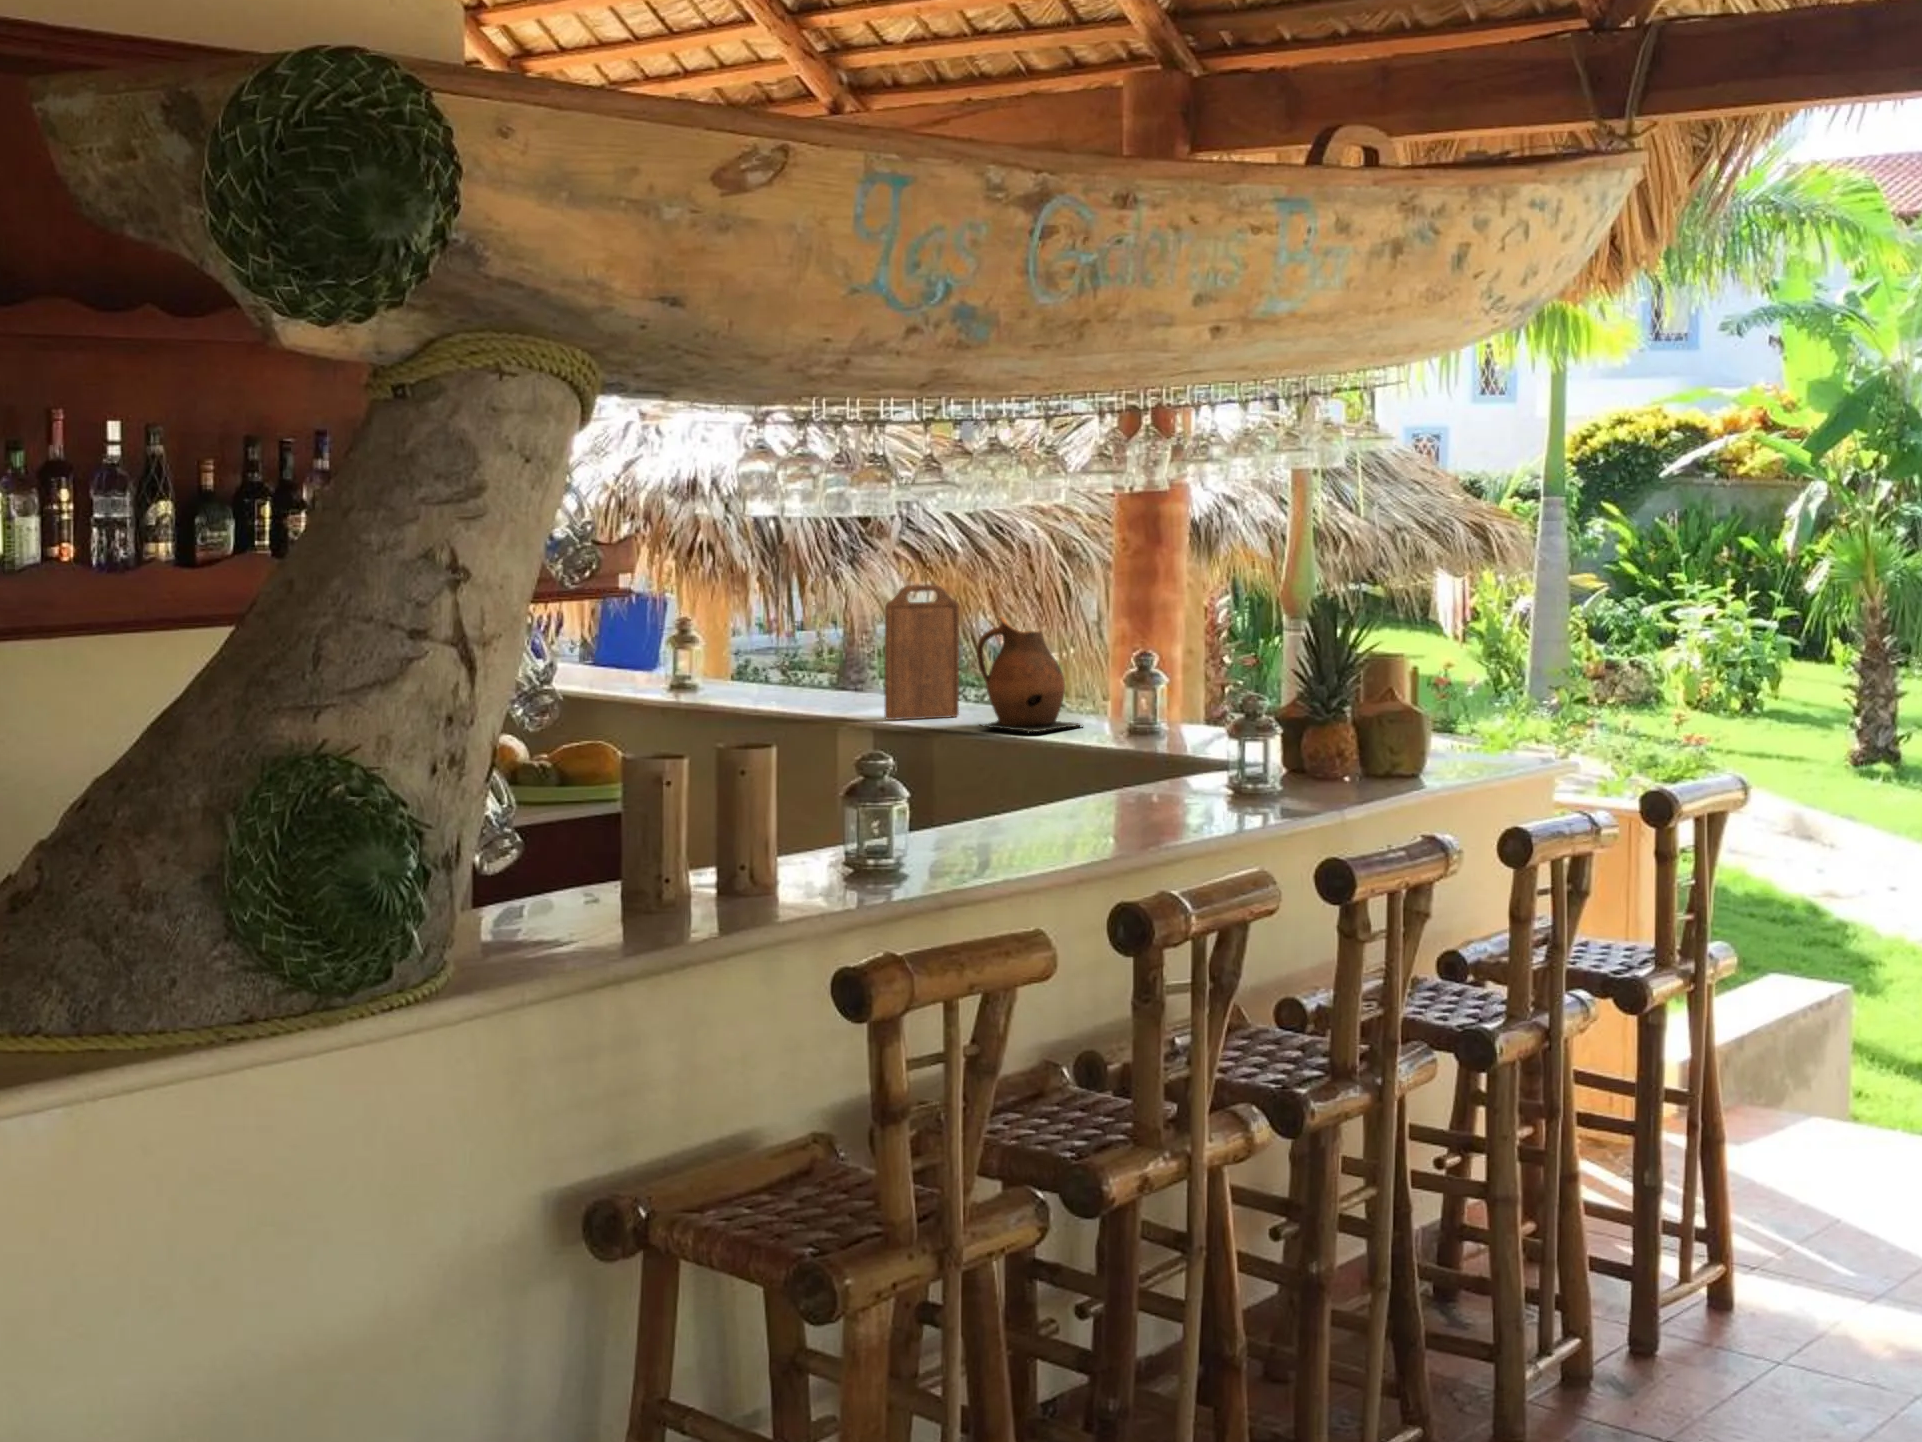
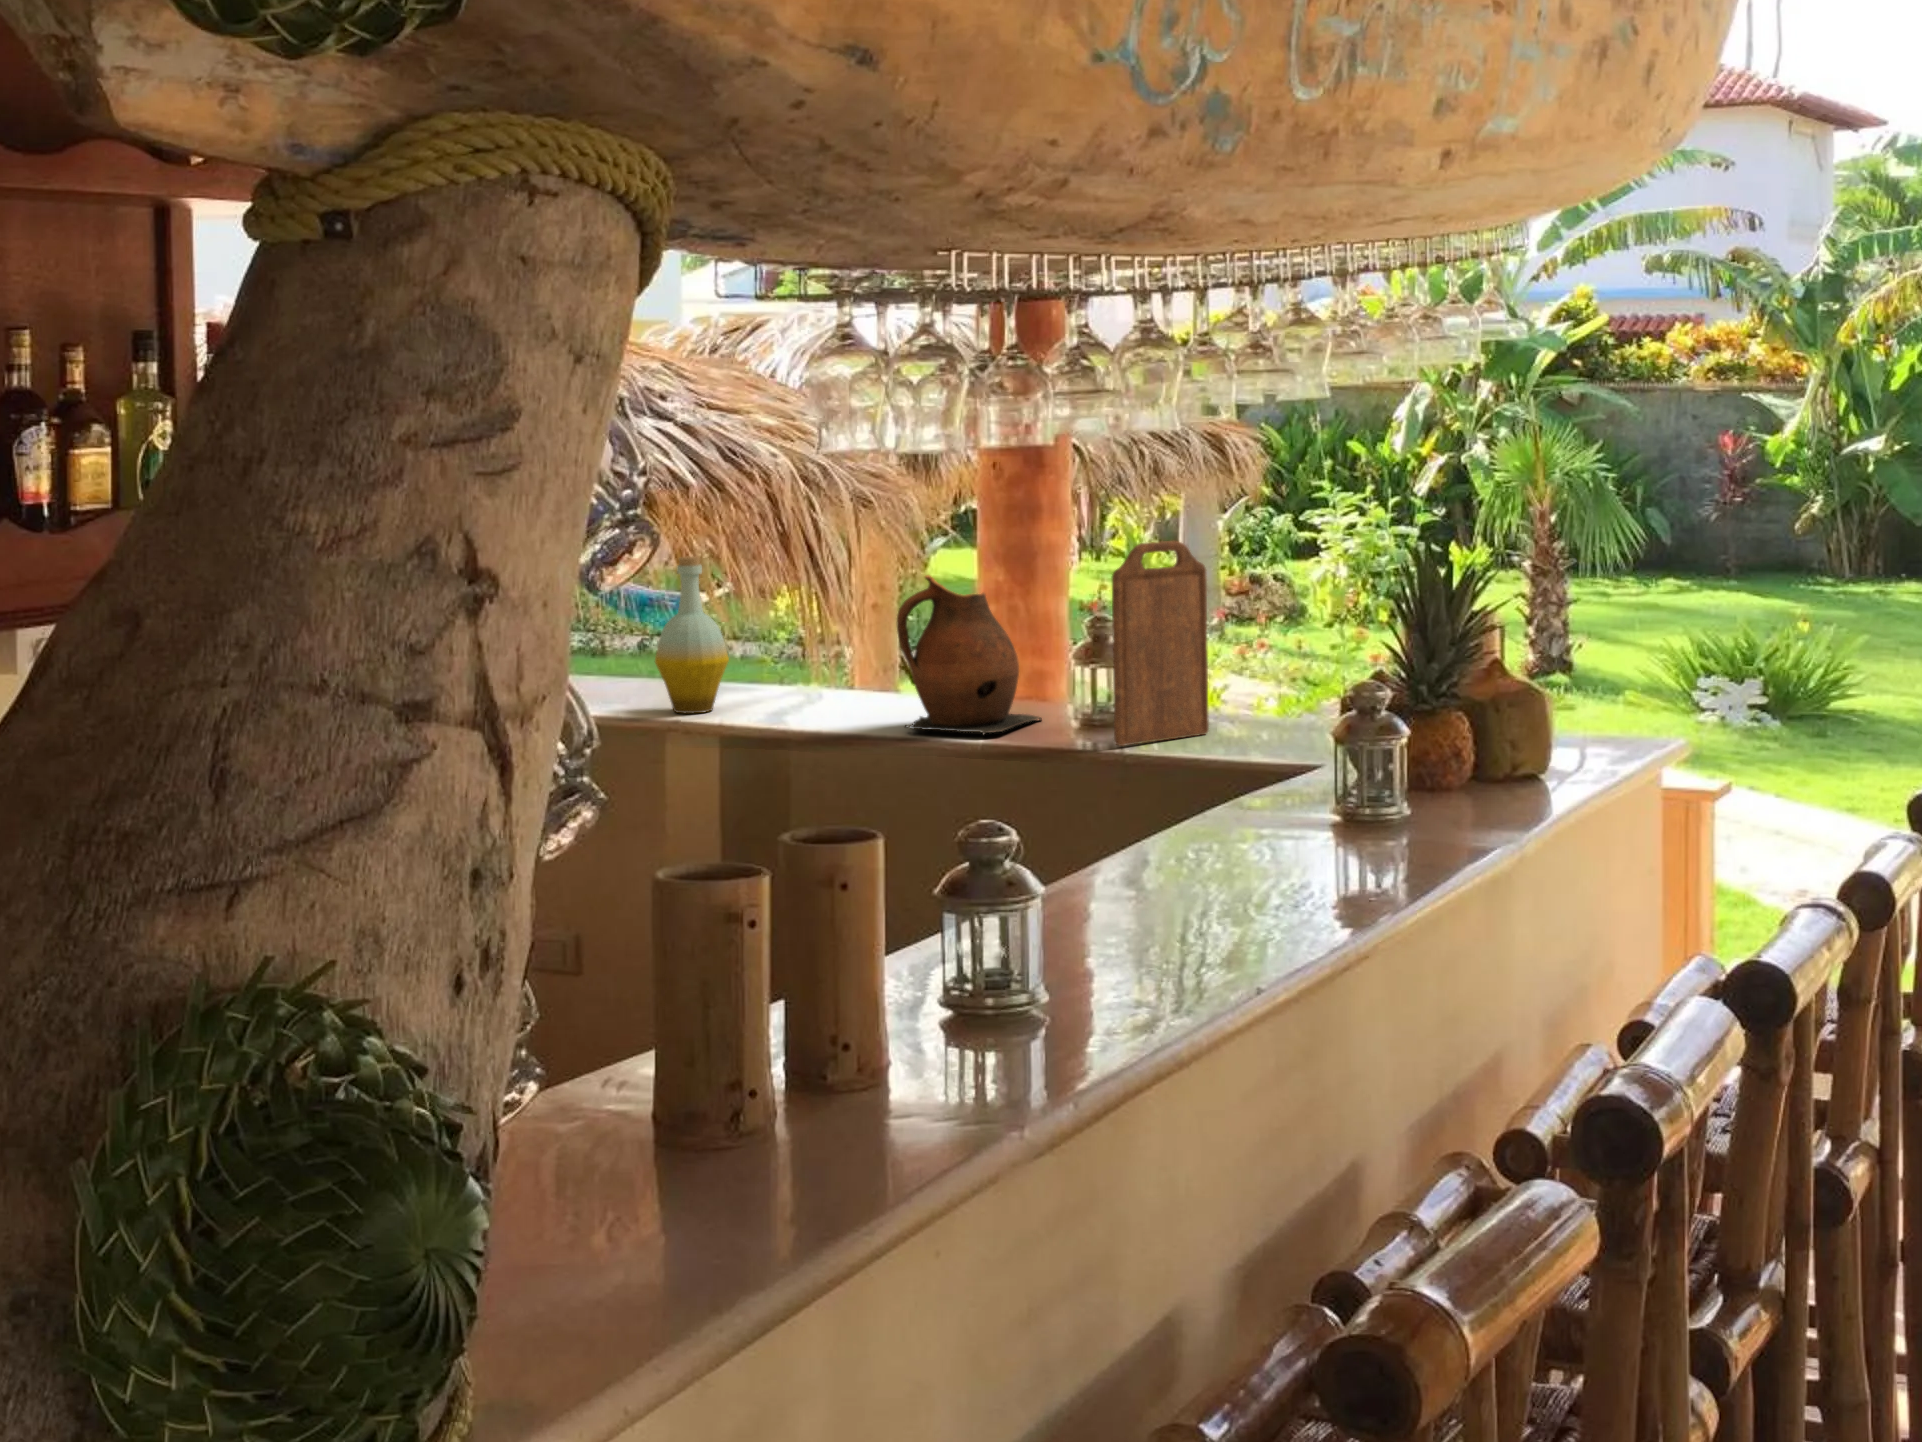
cutting board: present [885,584,959,720] -> present [1112,541,1209,746]
bottle: none [825,598,878,711] -> present [655,556,729,713]

